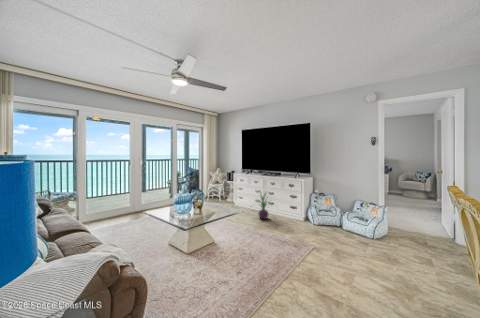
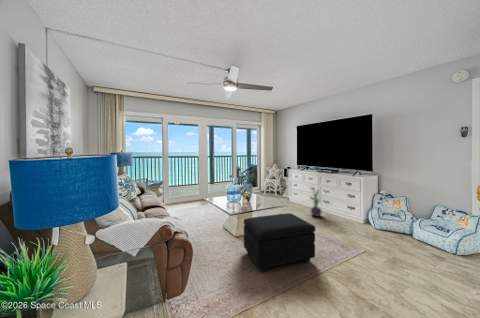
footstool: none [202,220,277,290] -> present [244,213,315,271]

